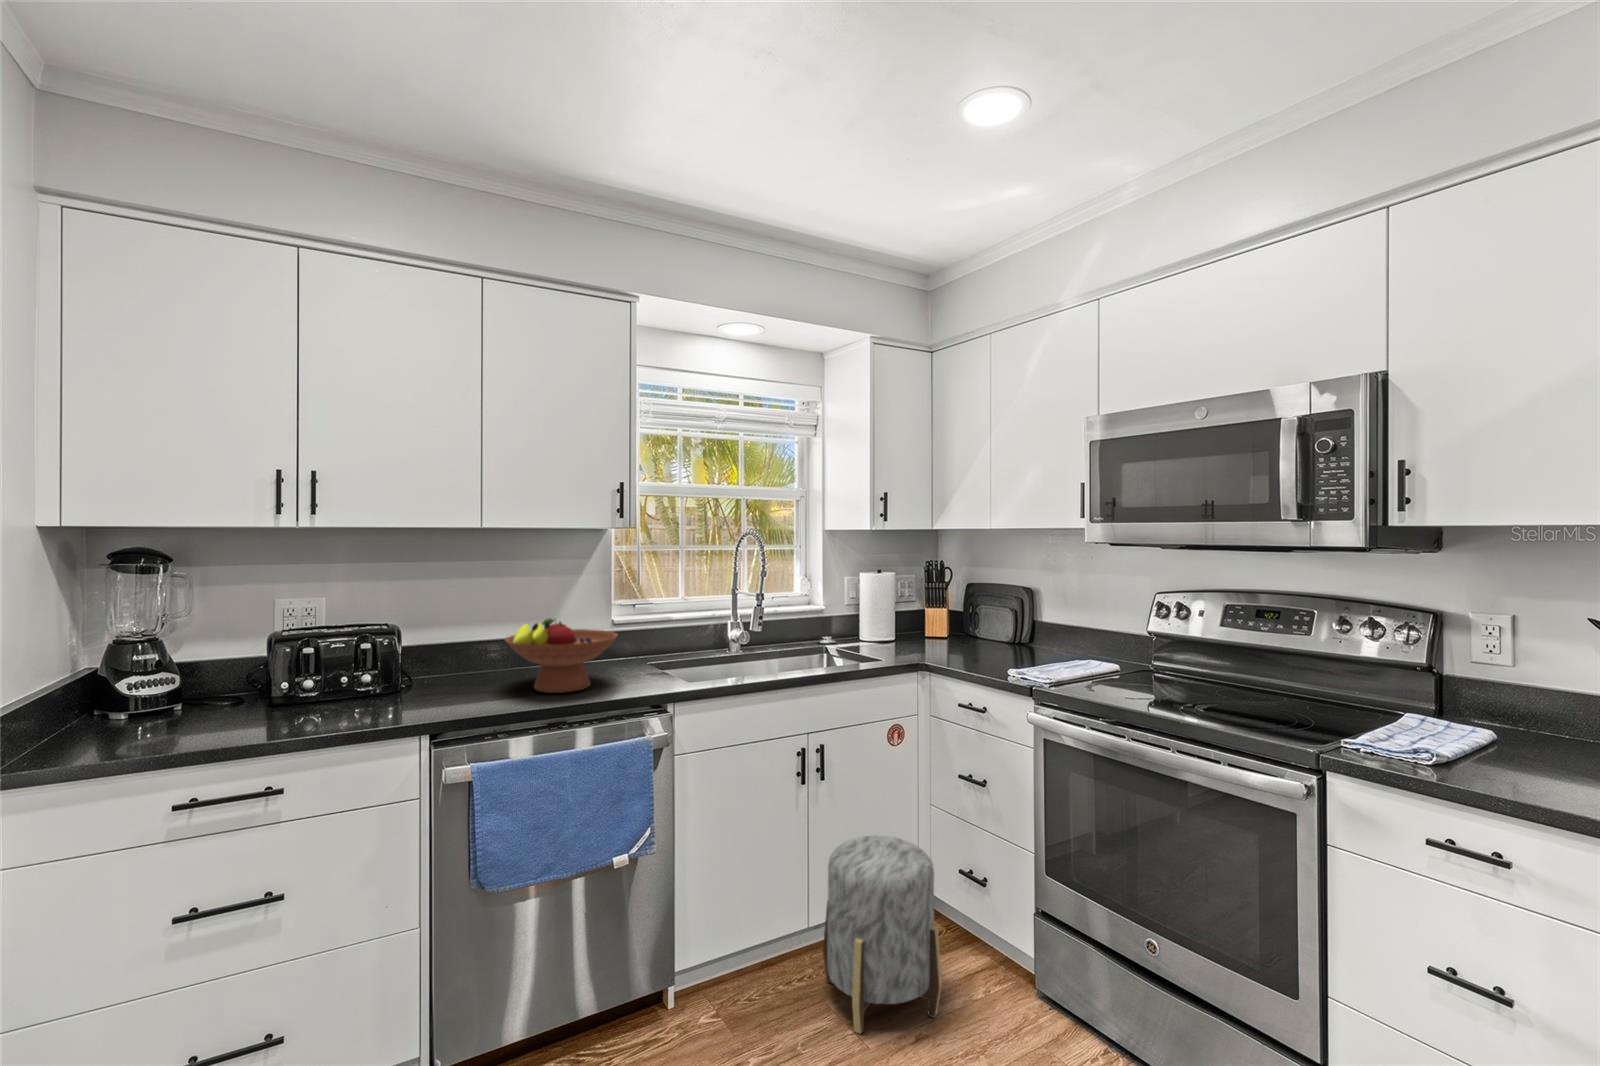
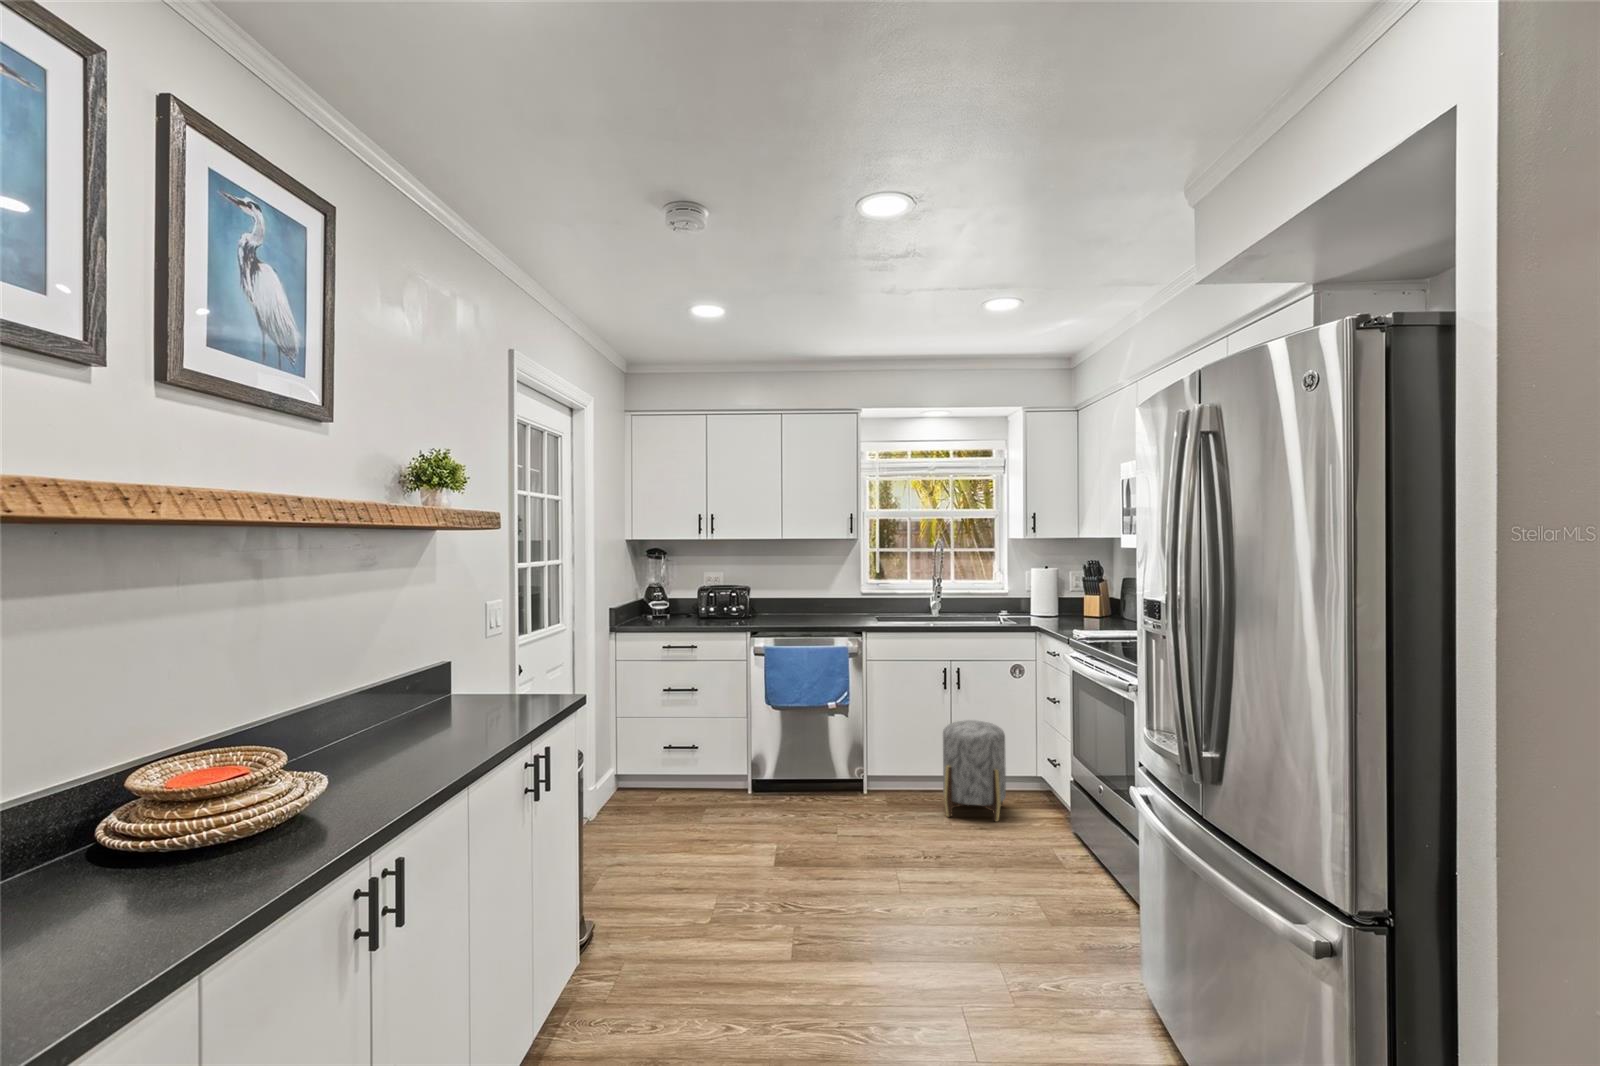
fruit bowl: present [505,619,618,693] -> none [790,586,845,623]

